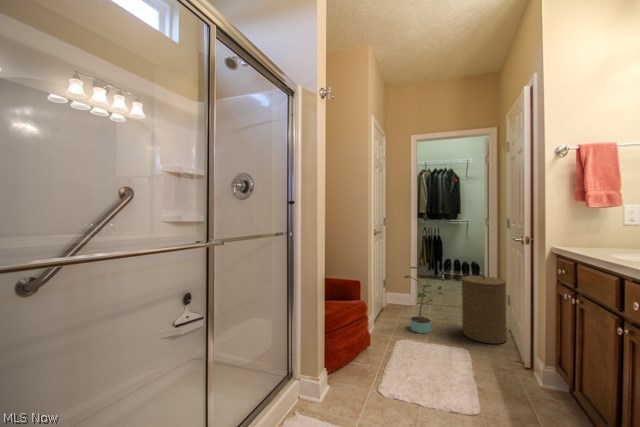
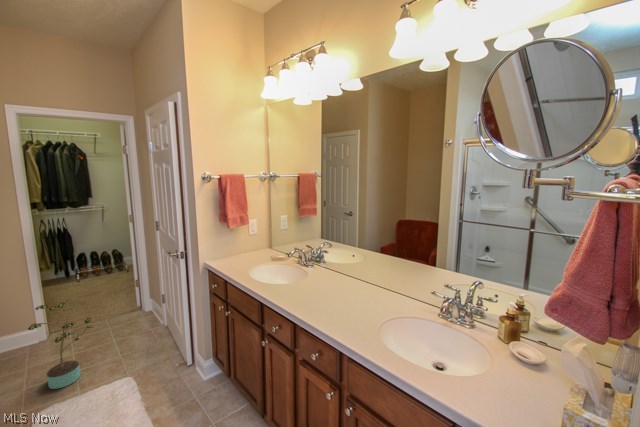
laundry hamper: present [462,271,507,344] -> none [115,283,167,359]

